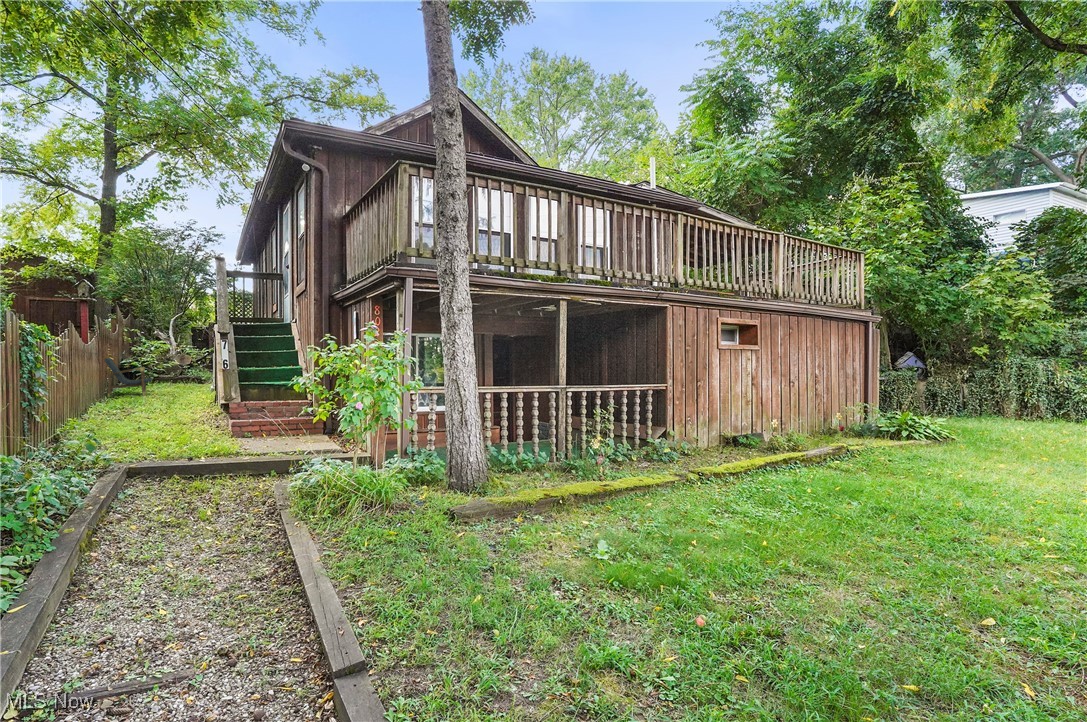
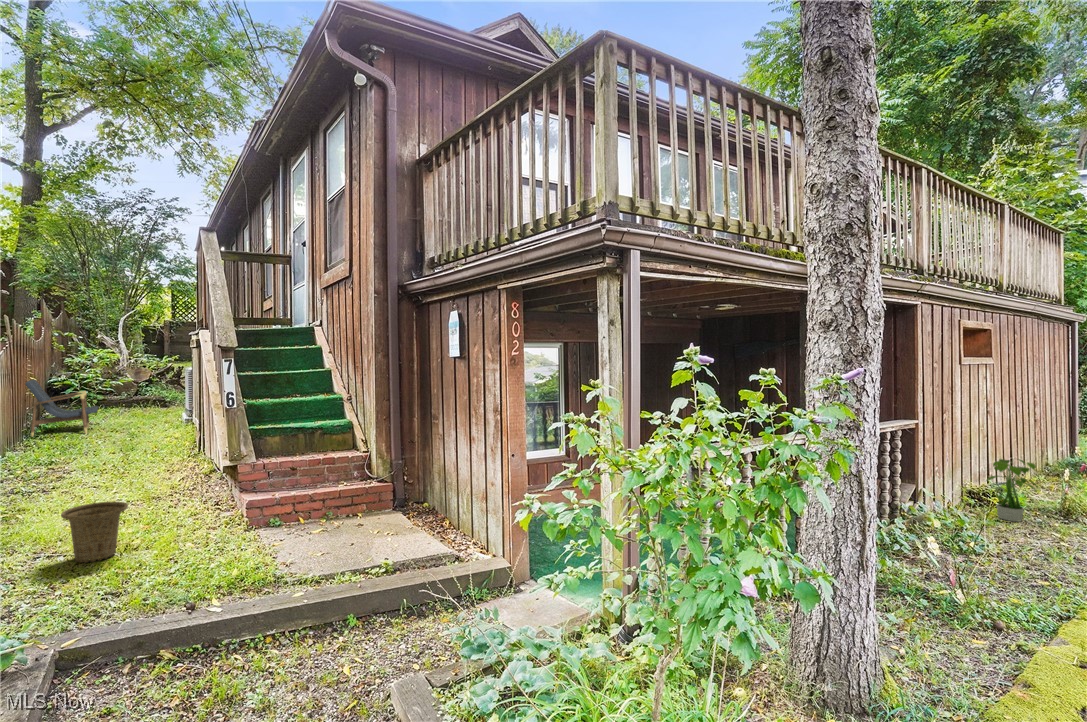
potted plant: none [708,409,737,451] -> present [986,459,1037,522]
basket: none [126,414,161,443] -> present [61,502,128,562]

